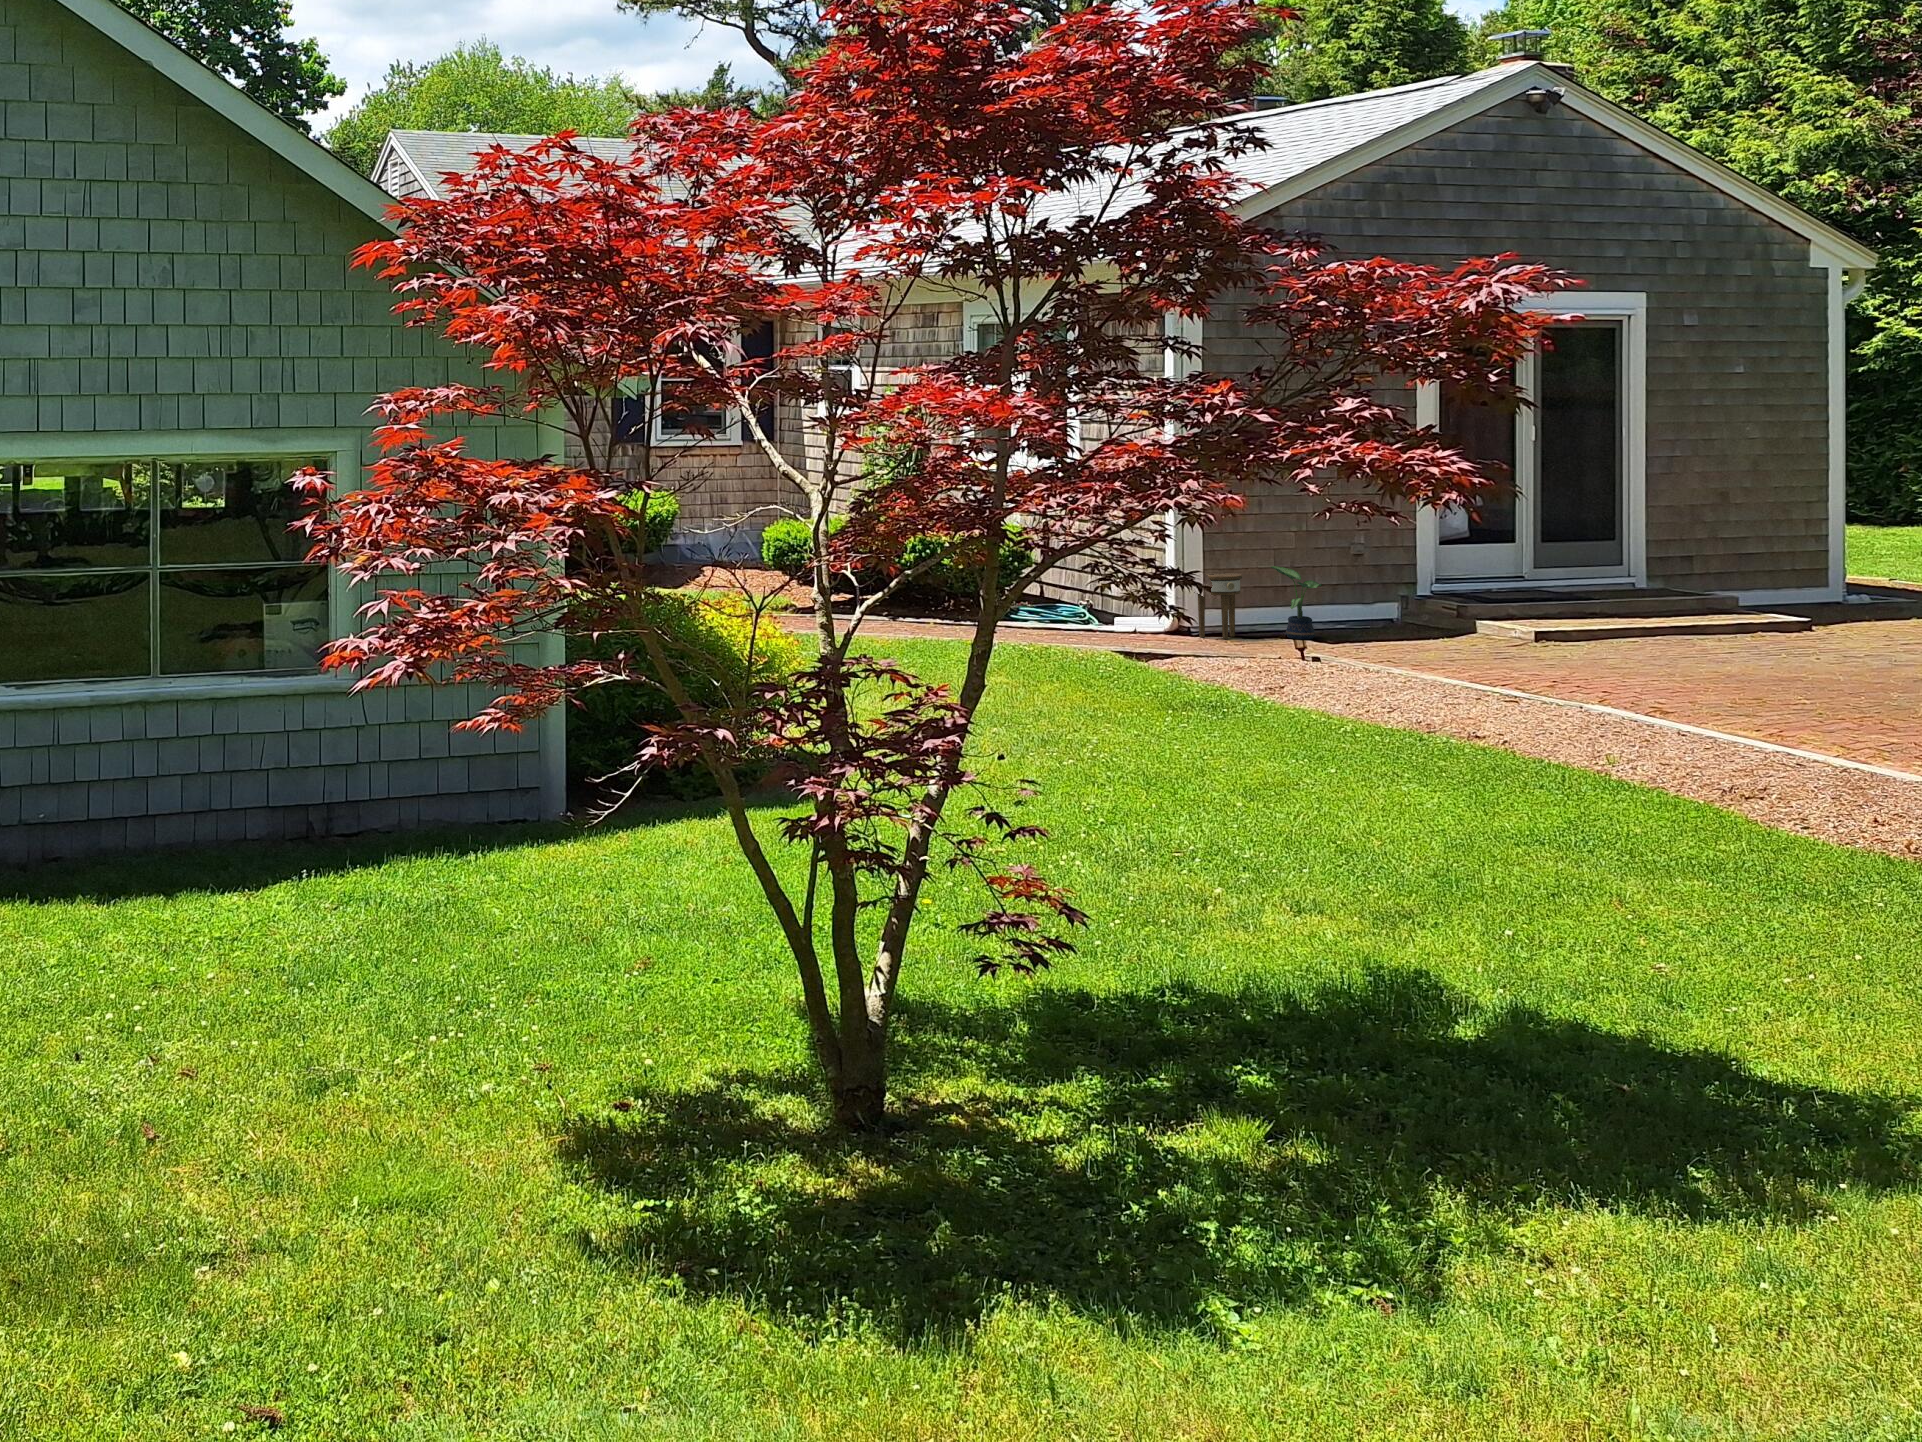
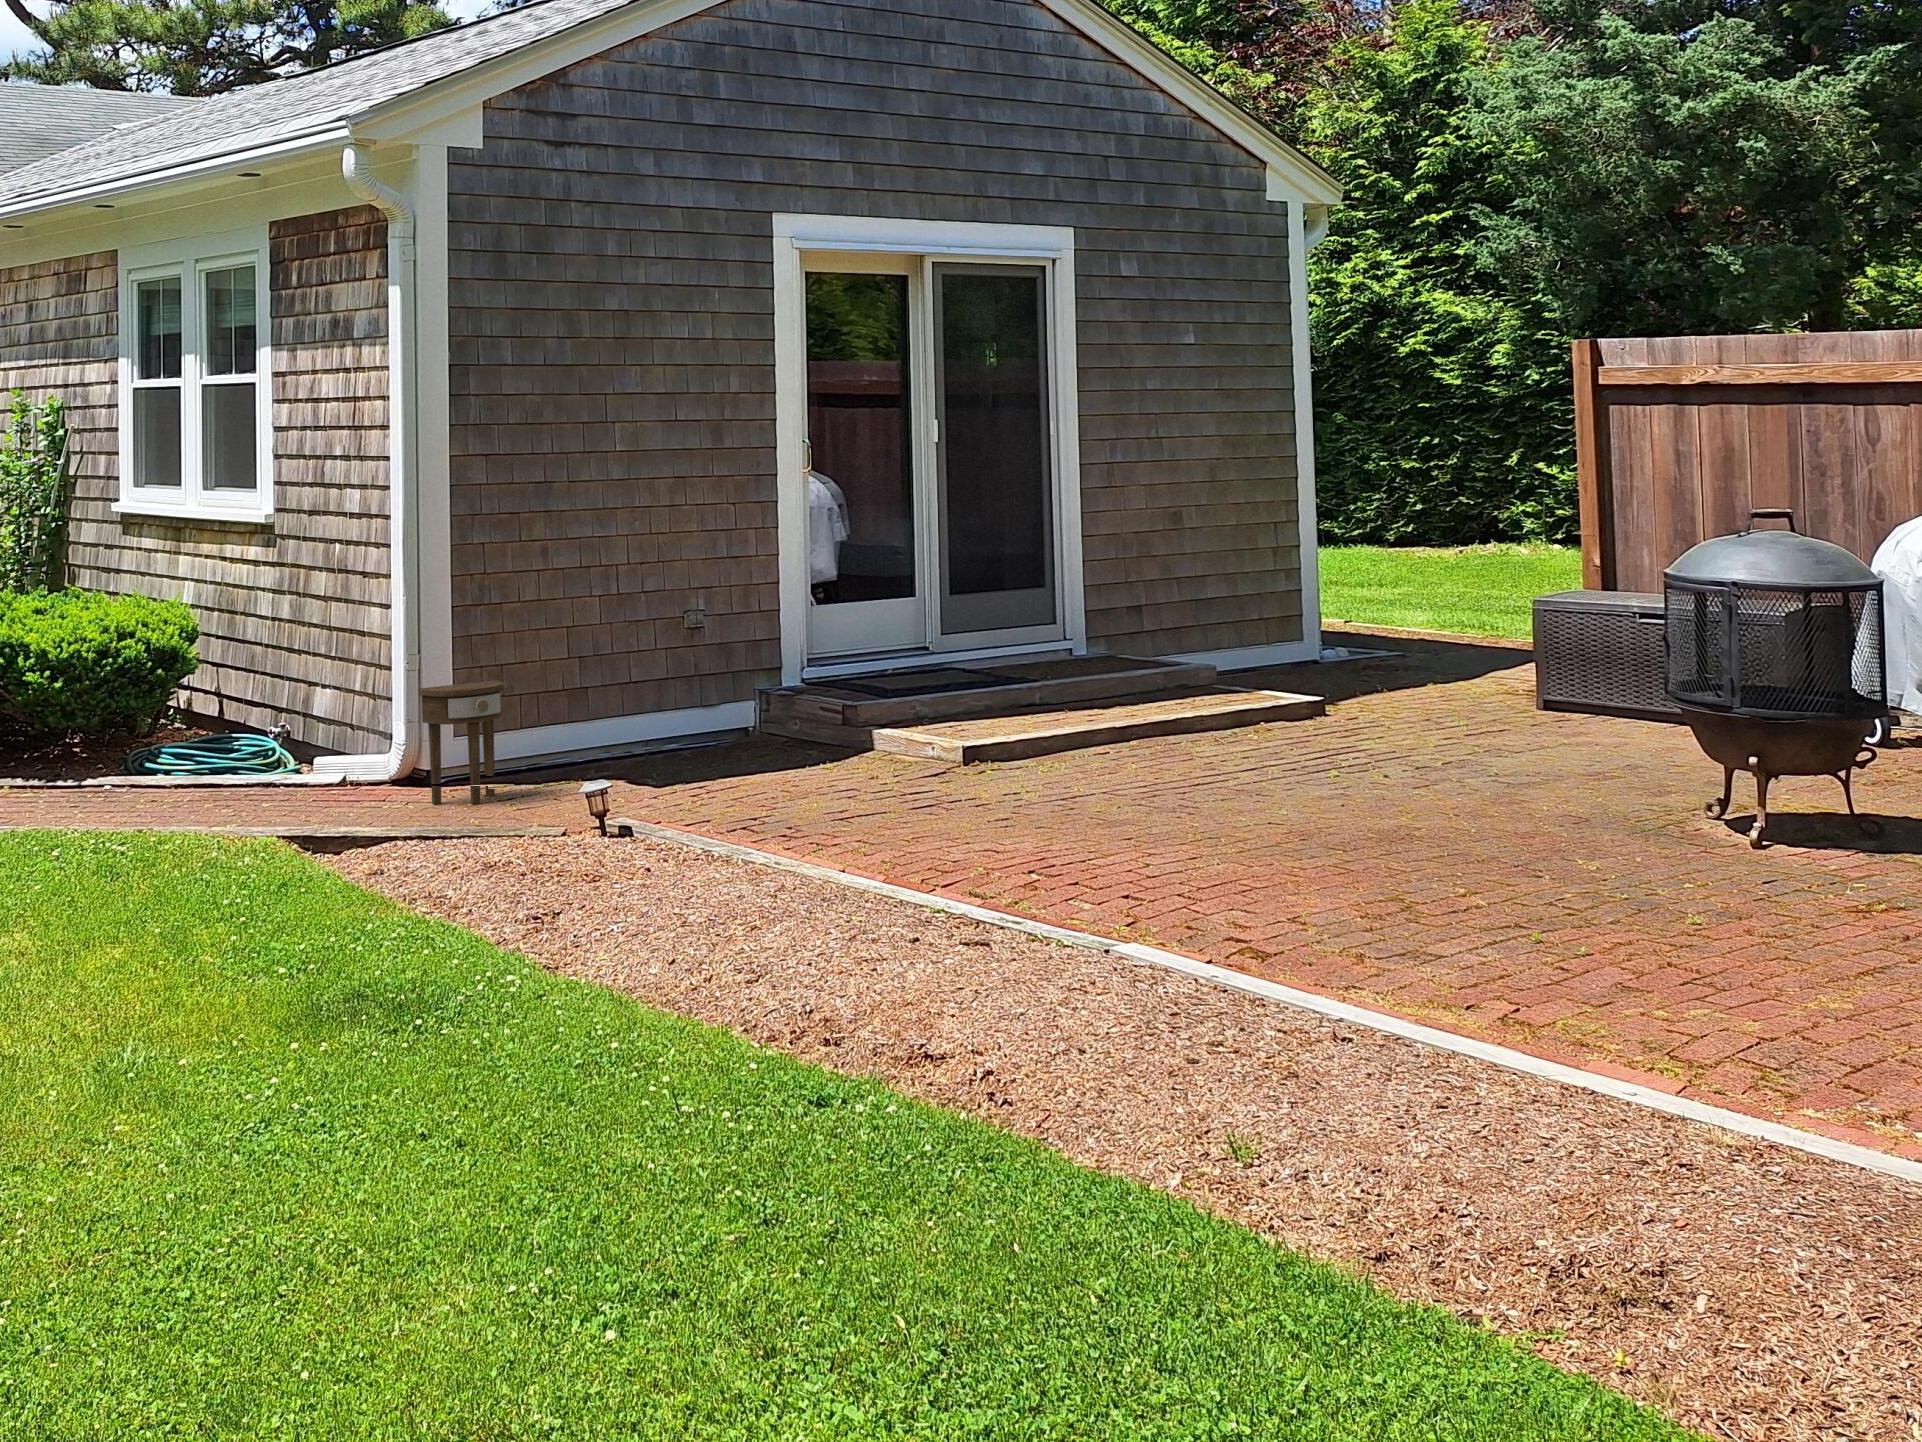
potted plant: present [1271,566,1322,640] -> none [553,663,637,791]

